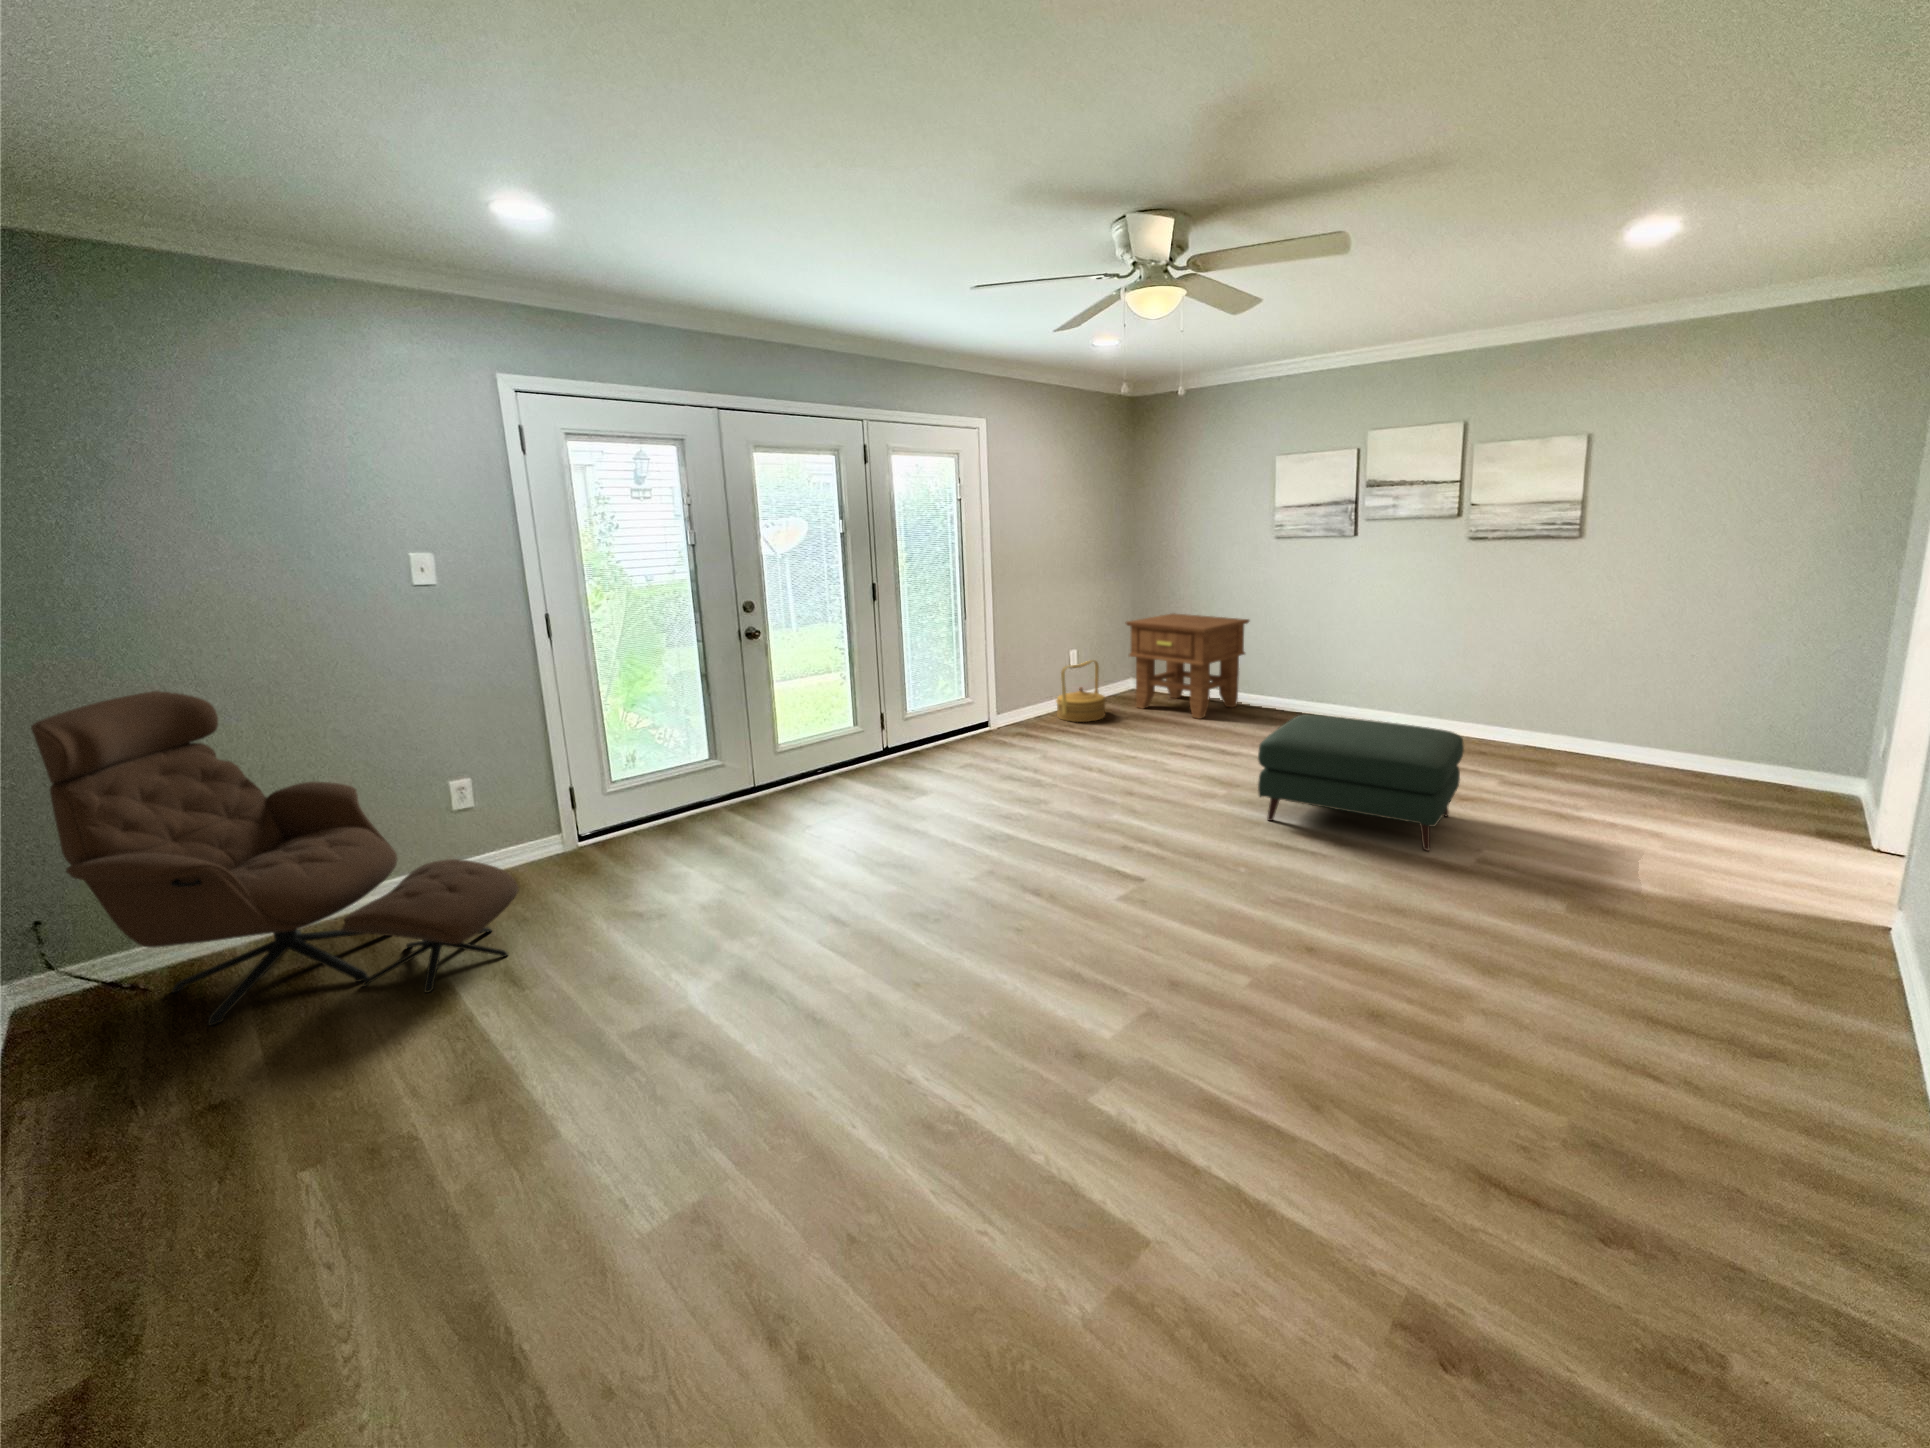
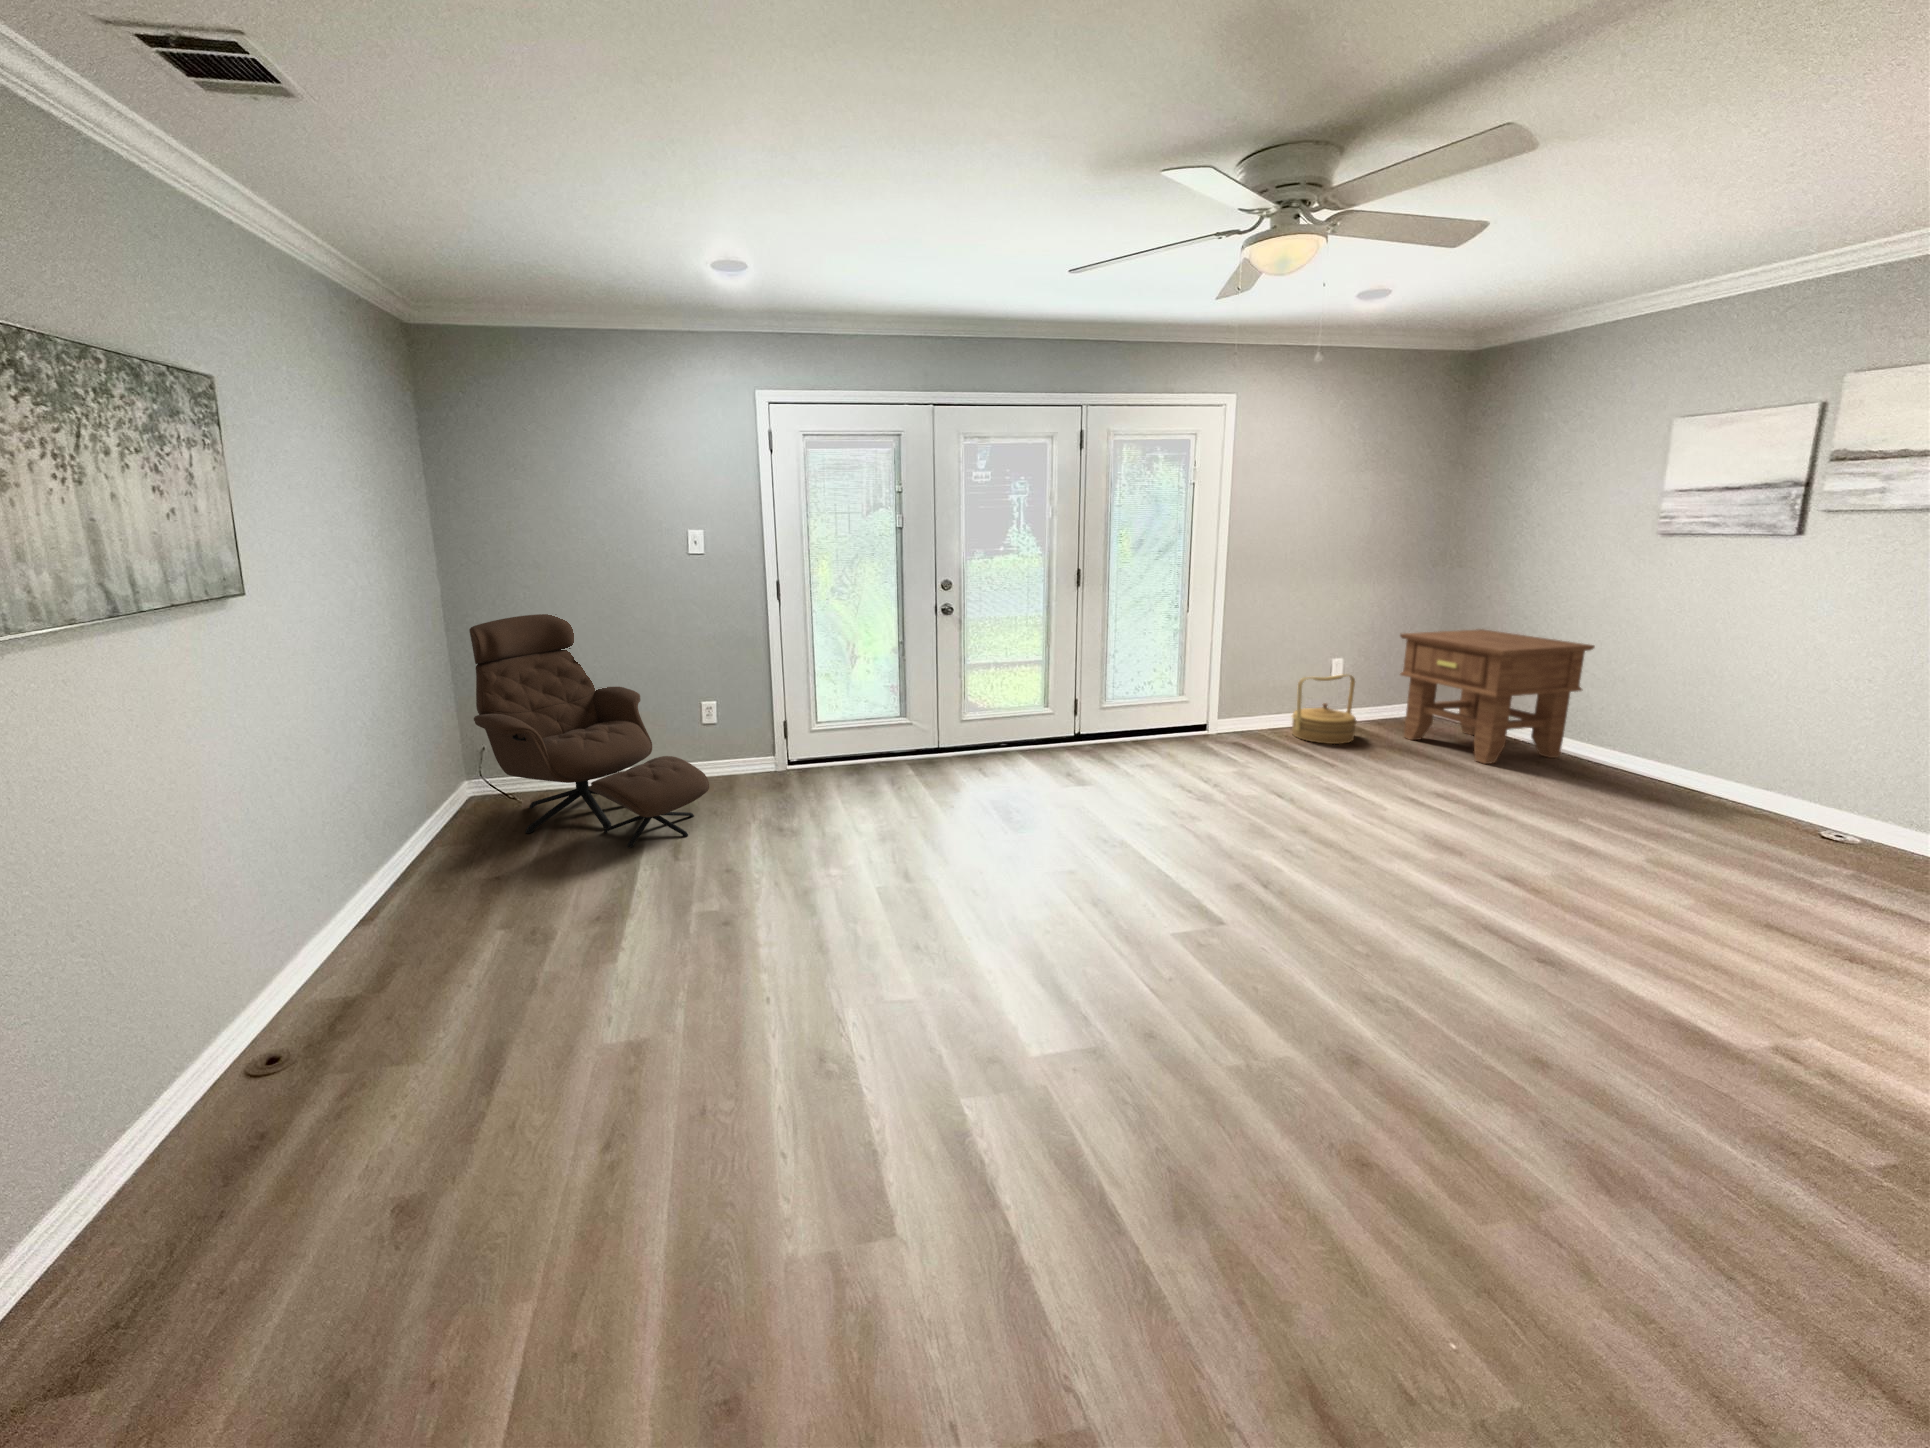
ottoman: present [1258,714,1464,851] -> none [1469,779,1894,1023]

